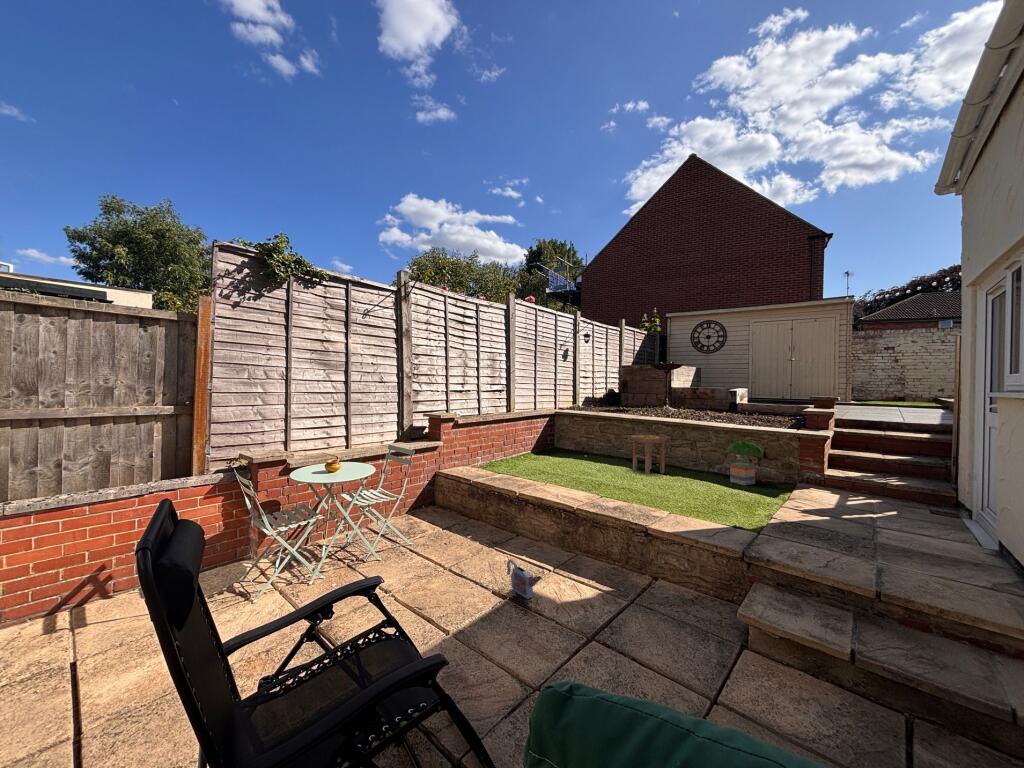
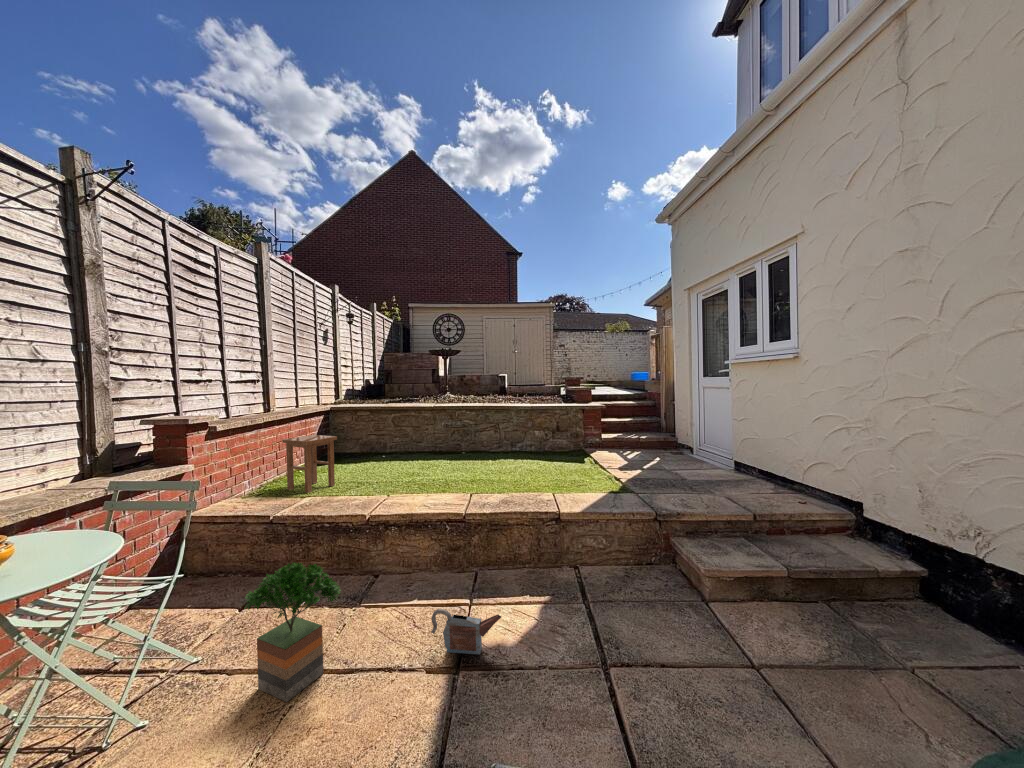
stool: present [631,435,667,475] -> present [282,435,337,493]
potted tree: present [727,441,763,485] -> present [244,562,341,702]

